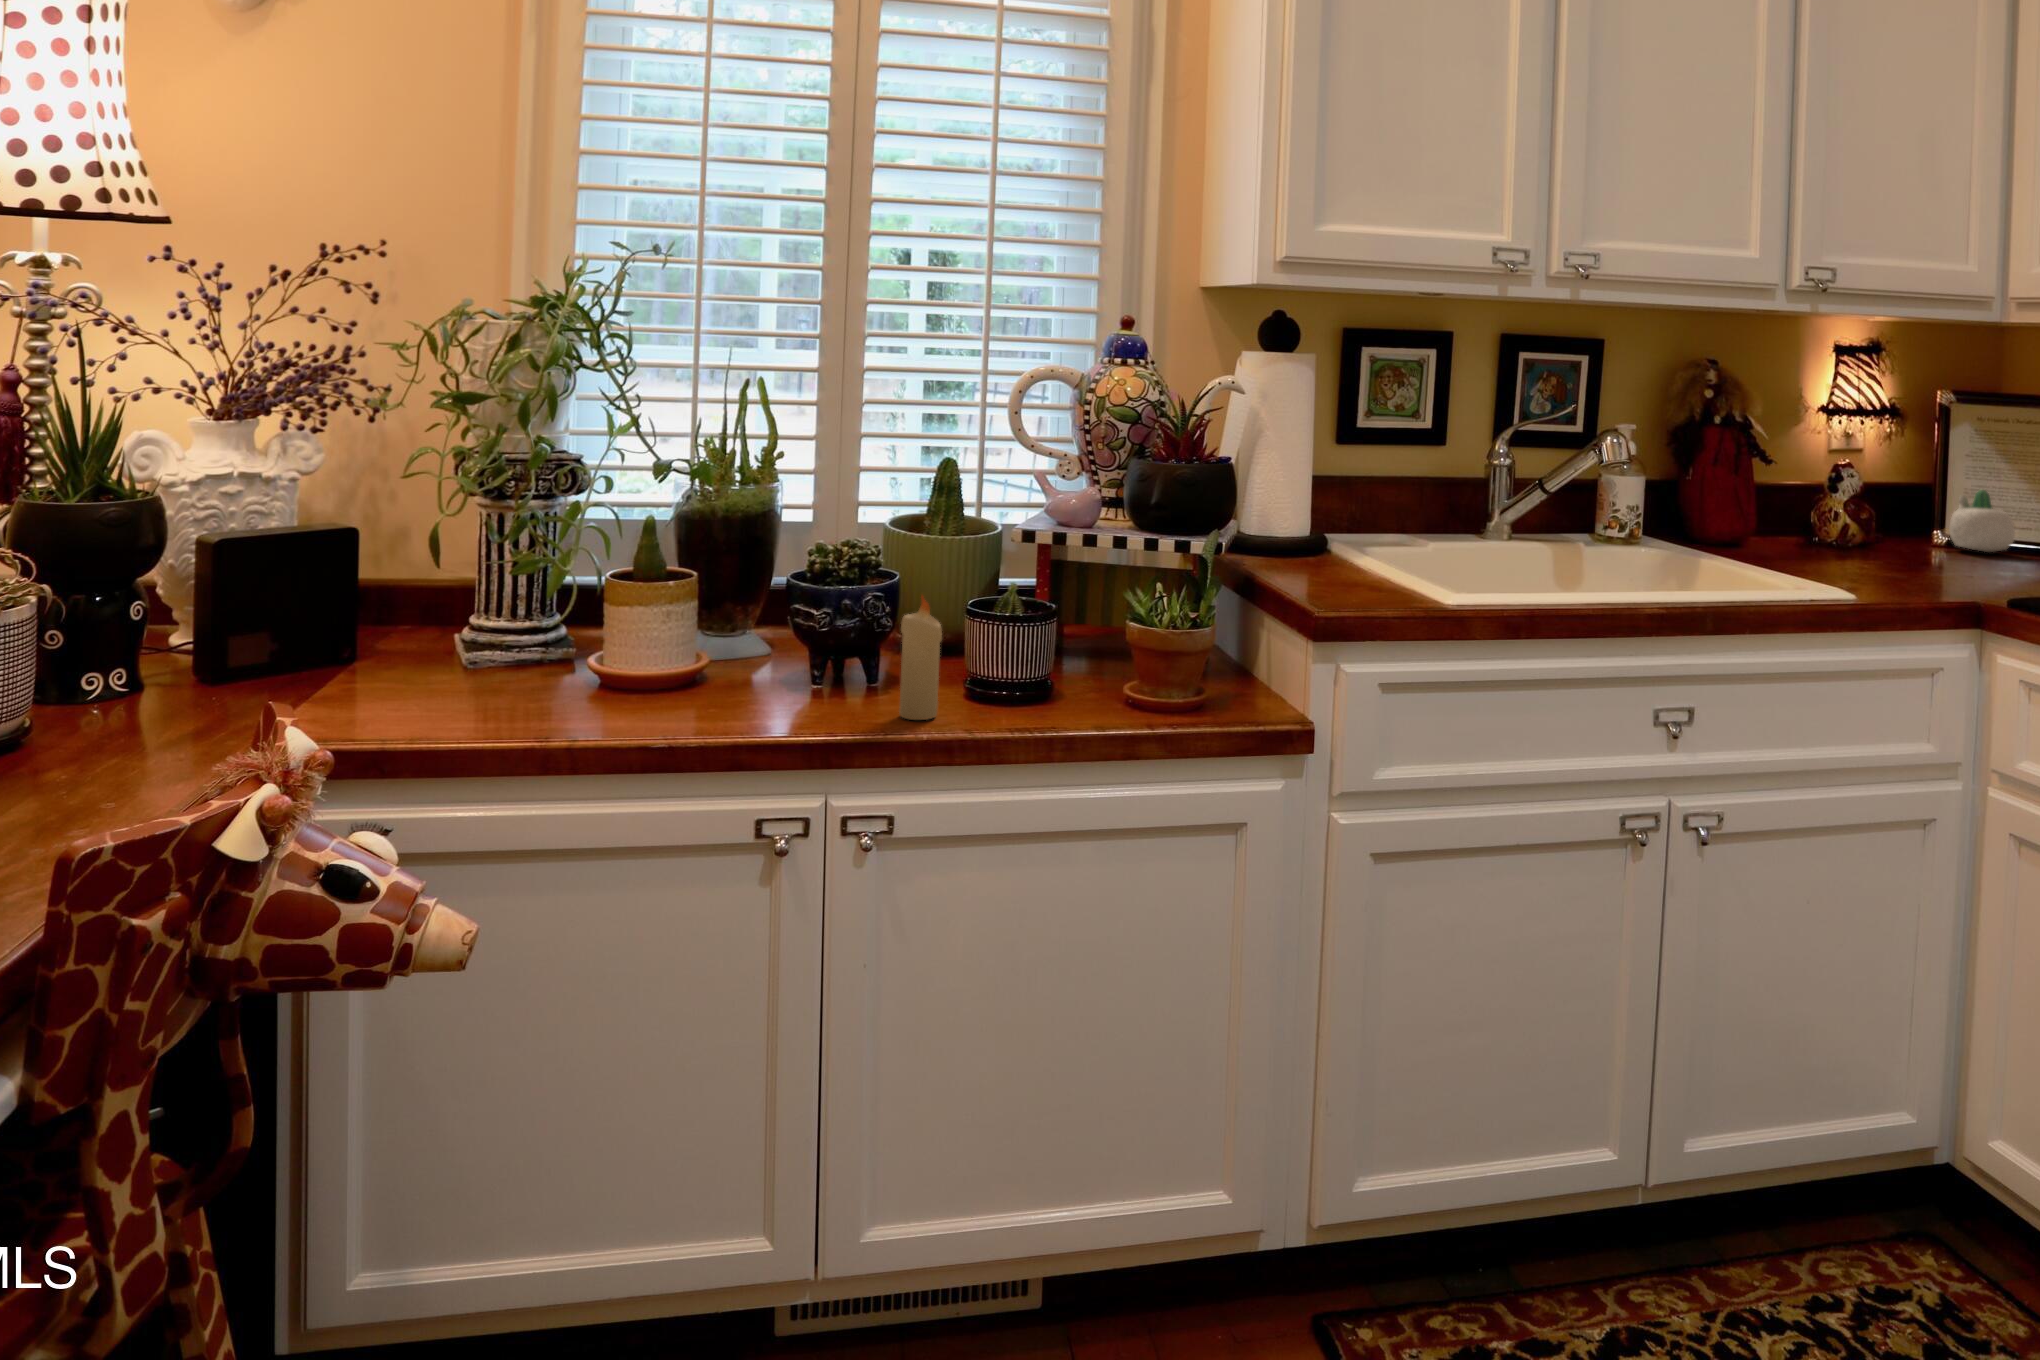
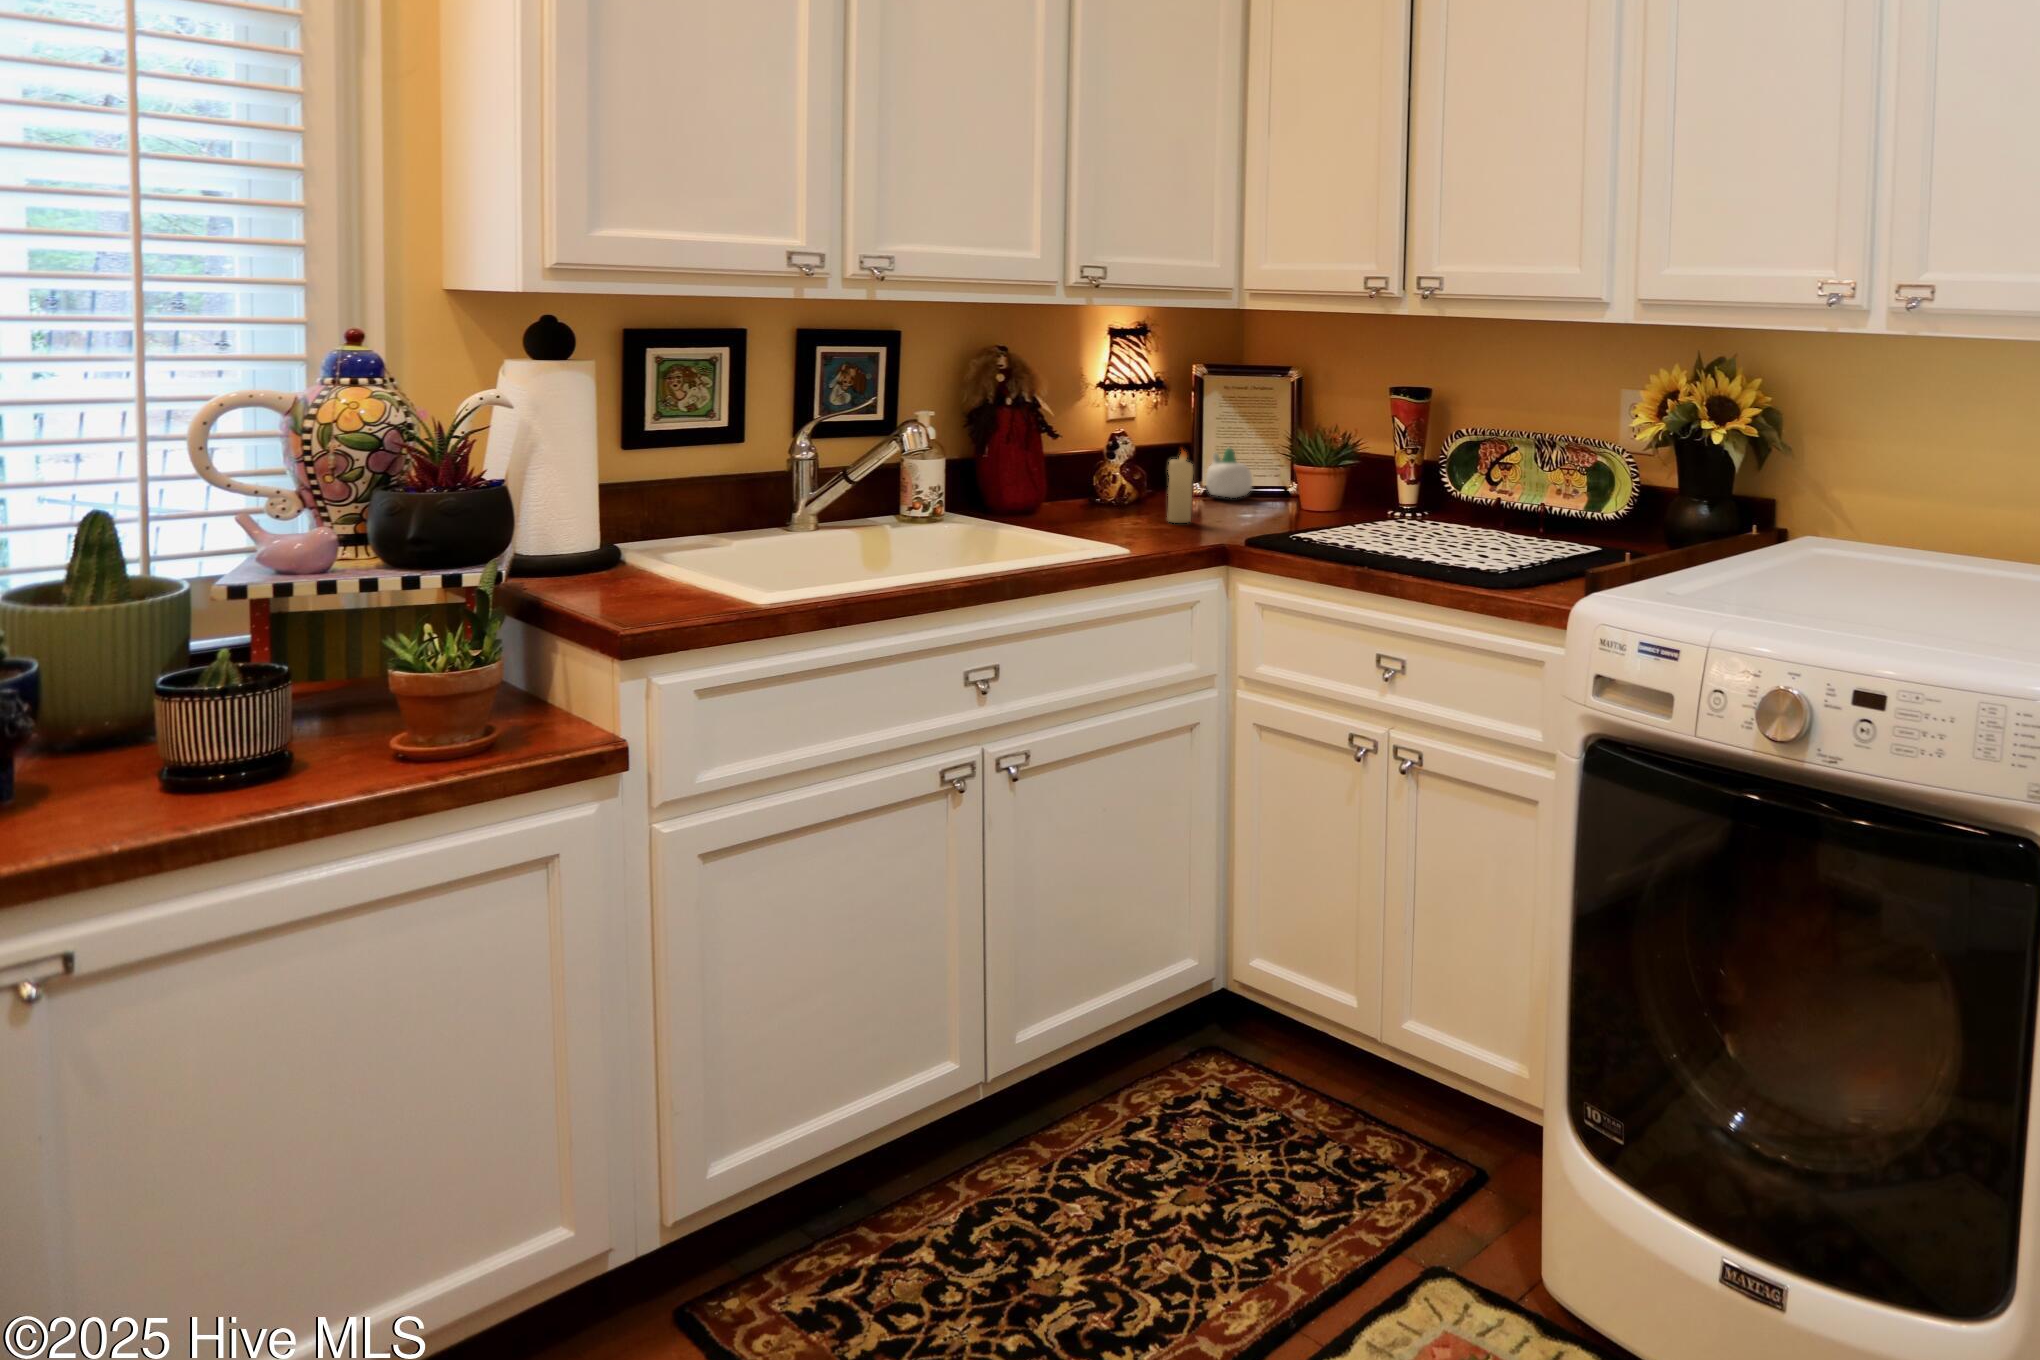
candle: present [899,596,942,720] -> present [1168,450,1193,523]

